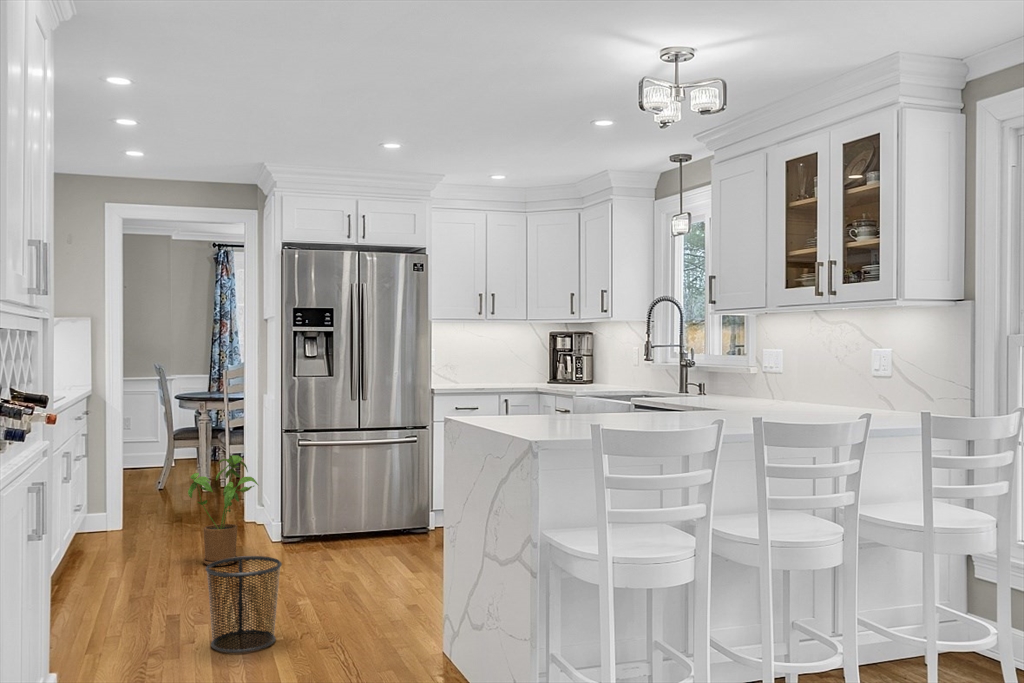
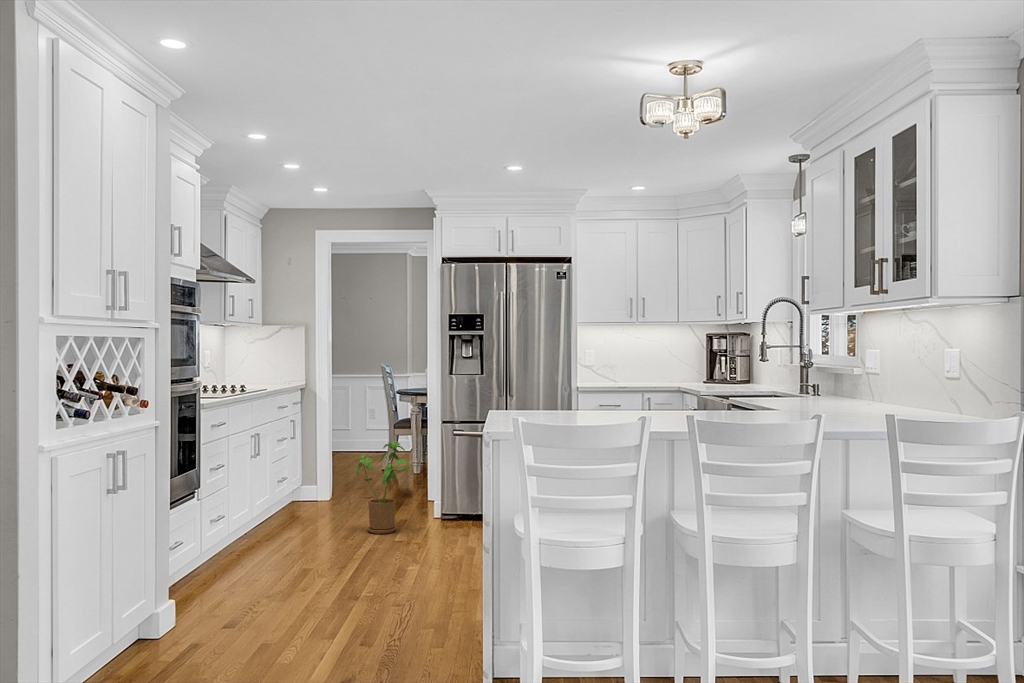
waste bin: present [205,556,282,653] -> none [325,521,385,597]

